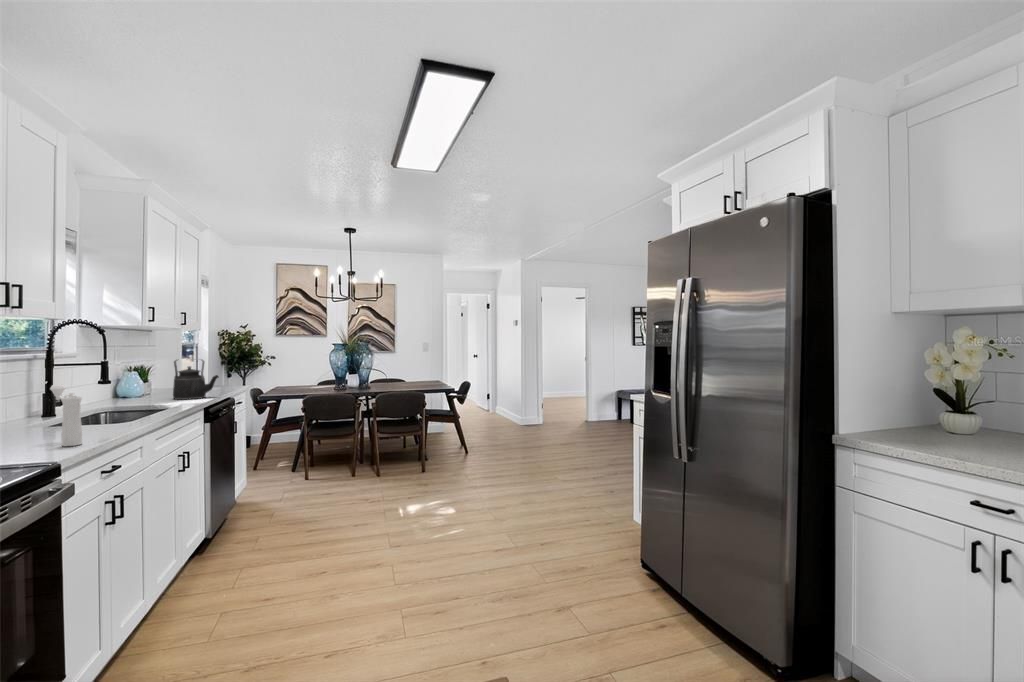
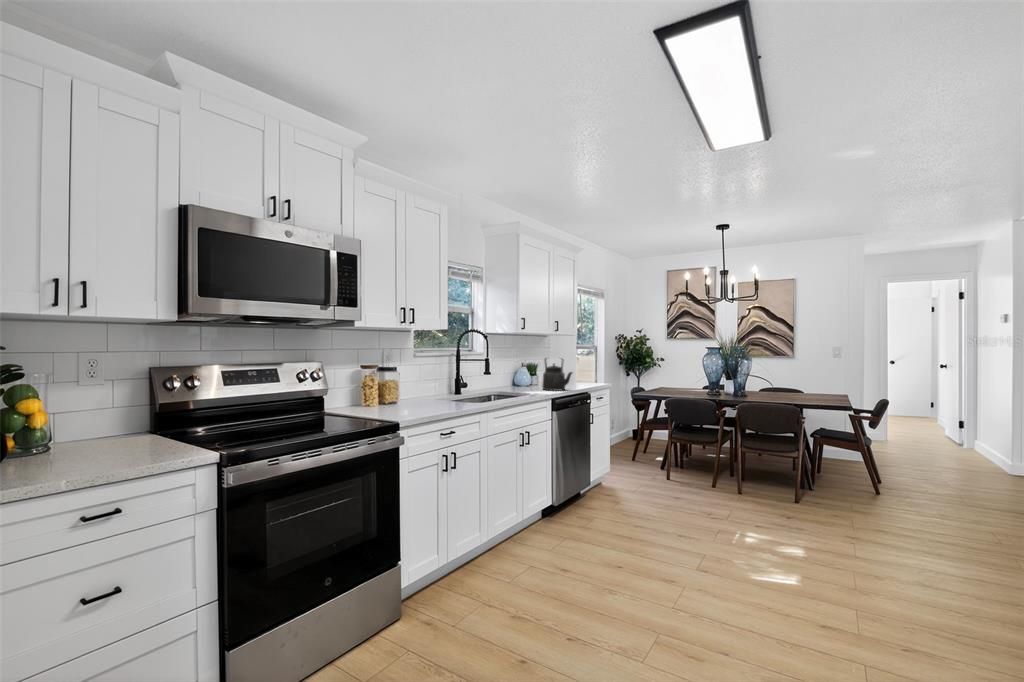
pepper mill: present [50,385,82,446] -> none [425,370,436,412]

